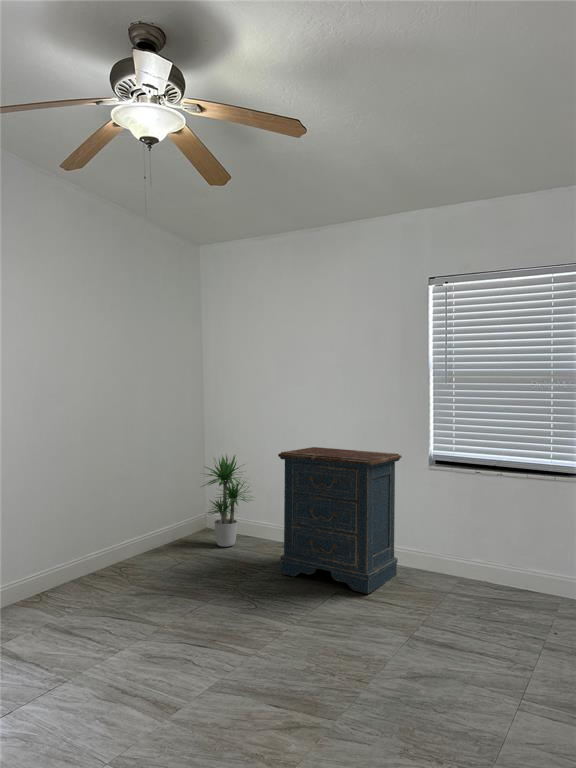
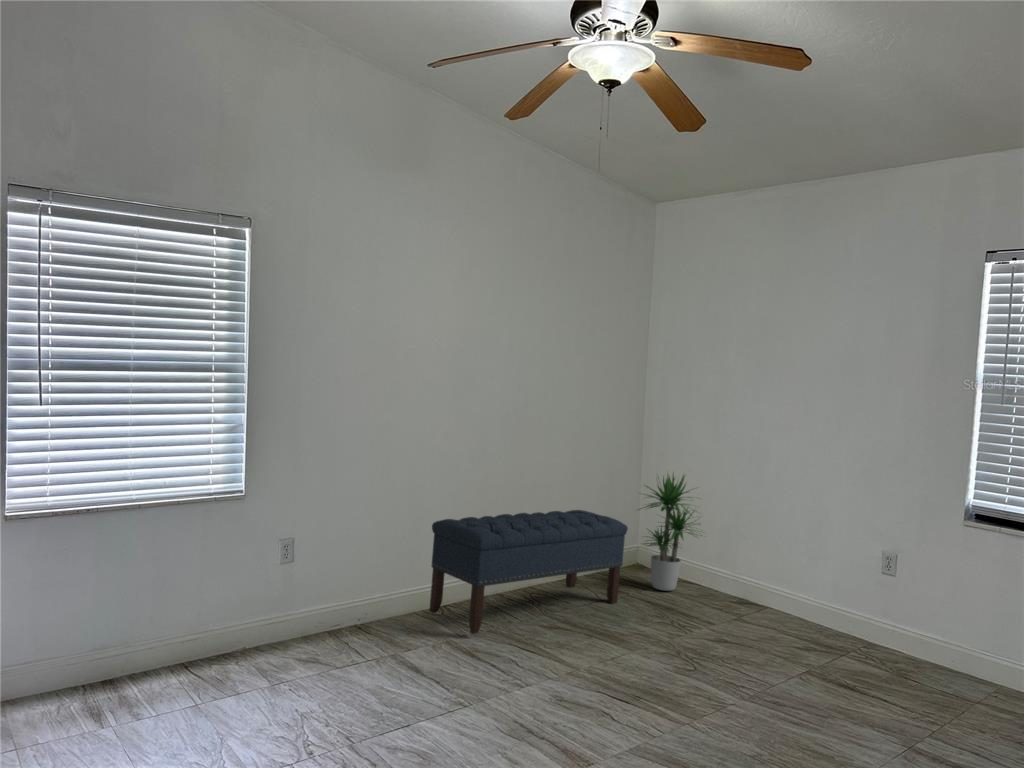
dresser: present [278,447,402,593] -> none [734,475,922,681]
bench: none [25,493,194,613] -> present [429,510,628,634]

